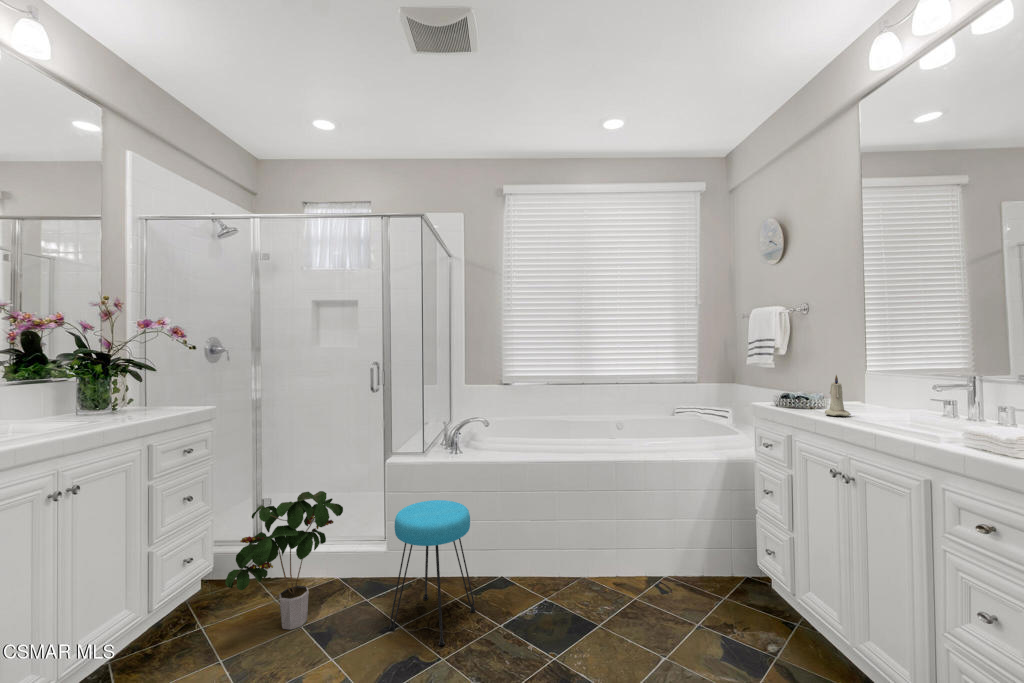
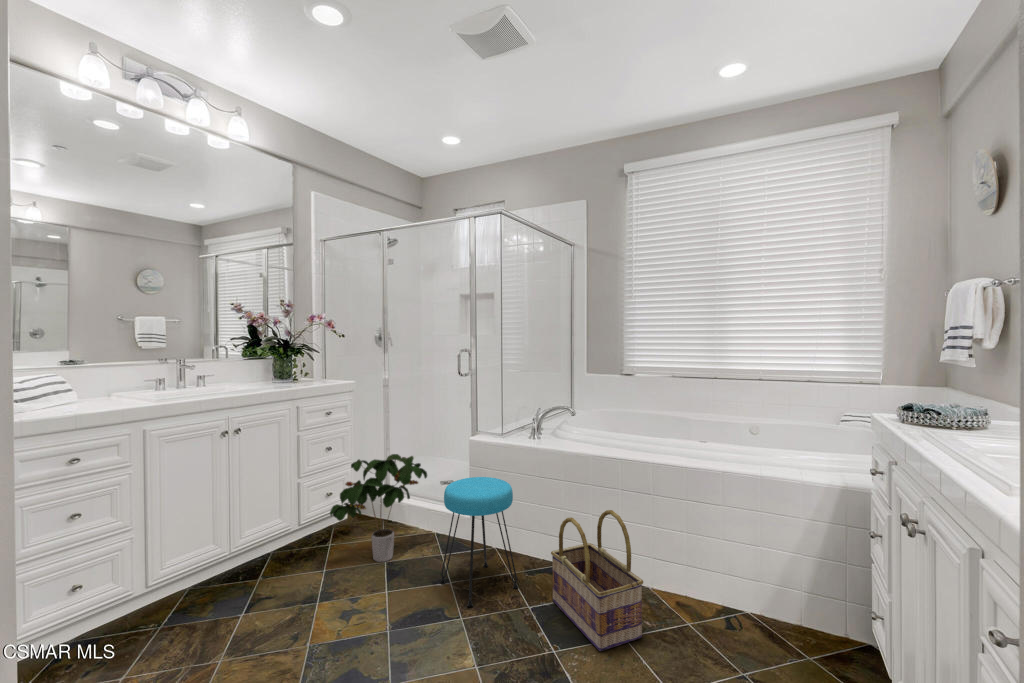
candle: present [825,375,851,416] -> none [932,376,974,439]
basket: none [515,511,614,645] -> present [551,510,643,651]

